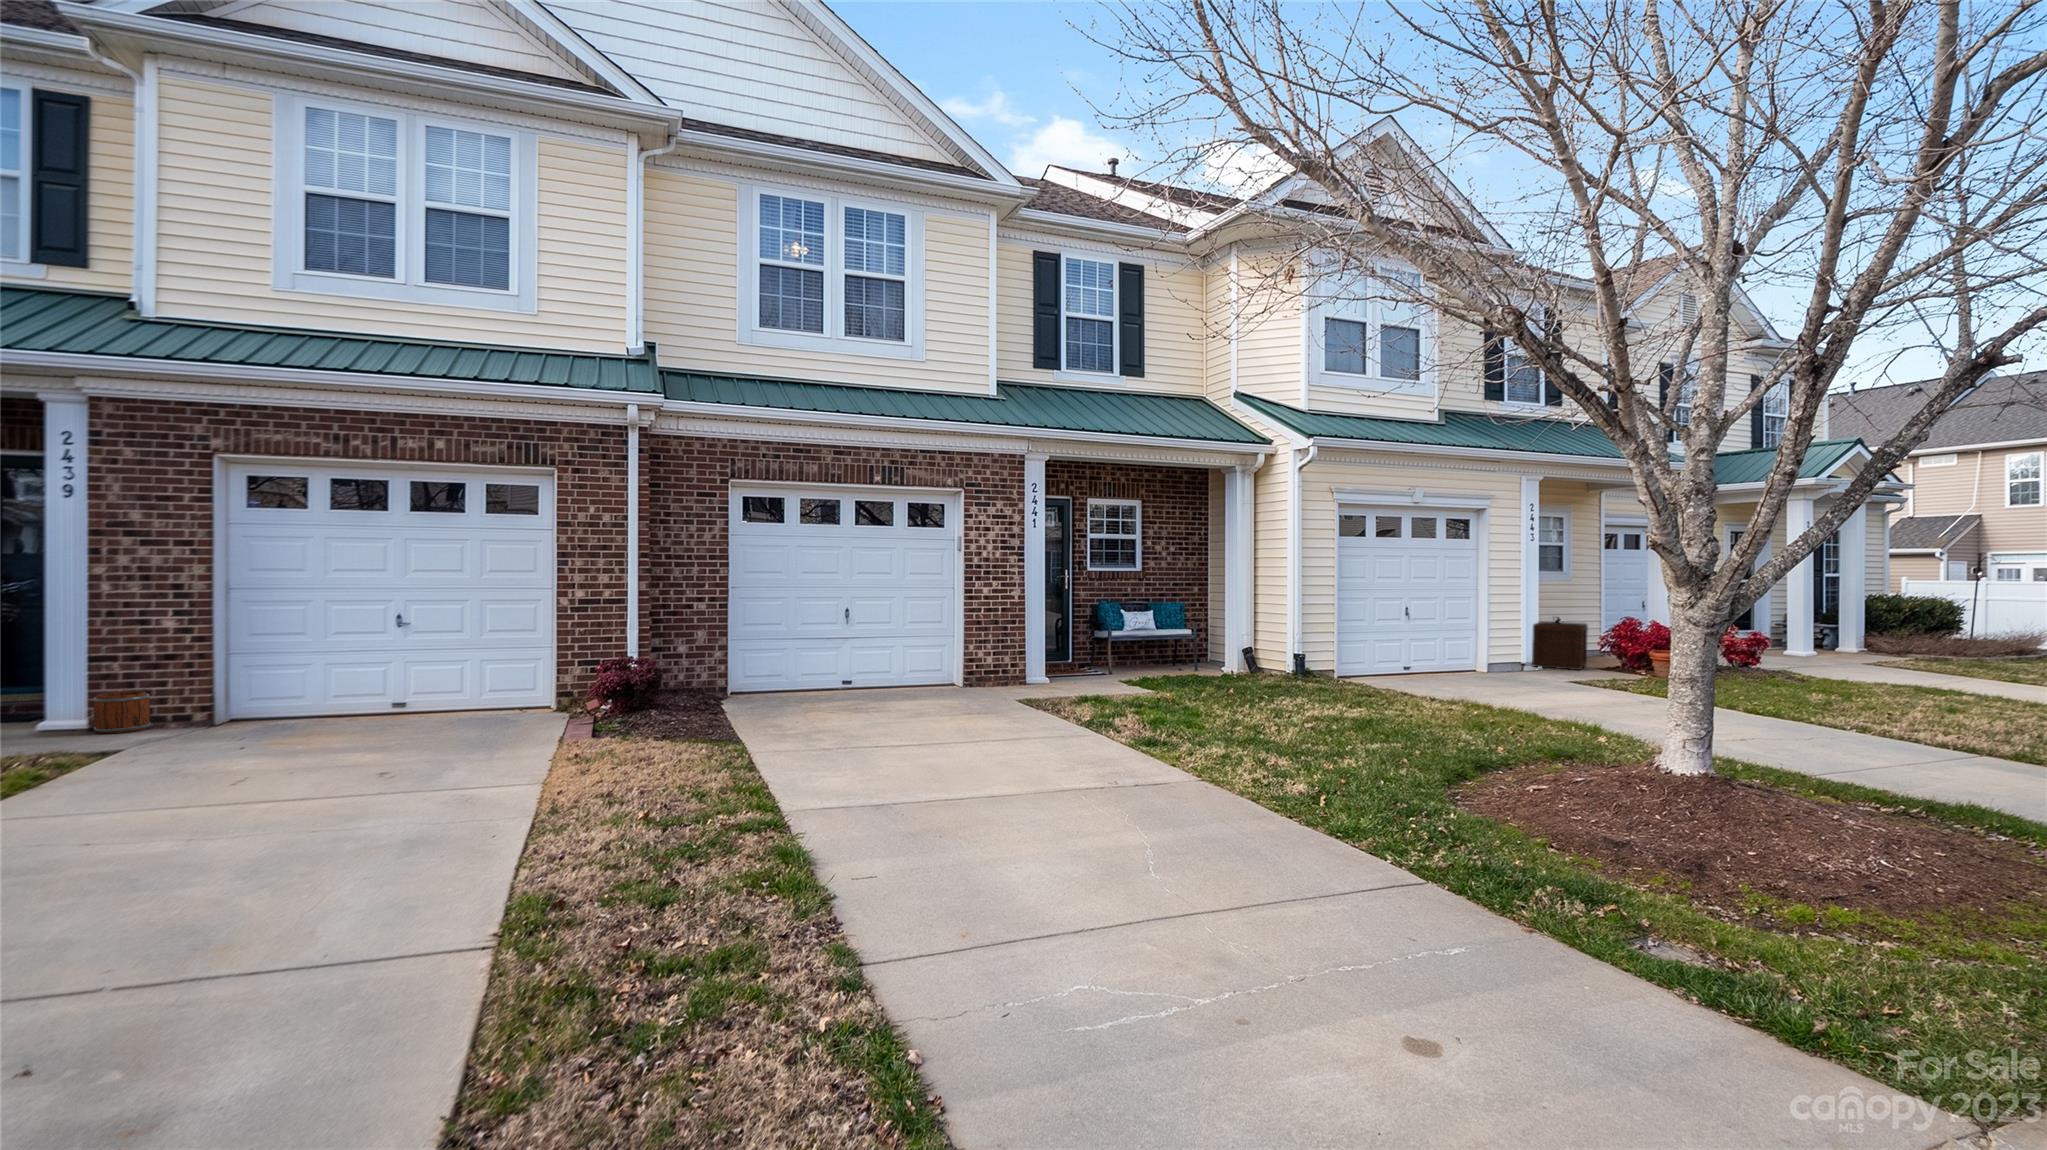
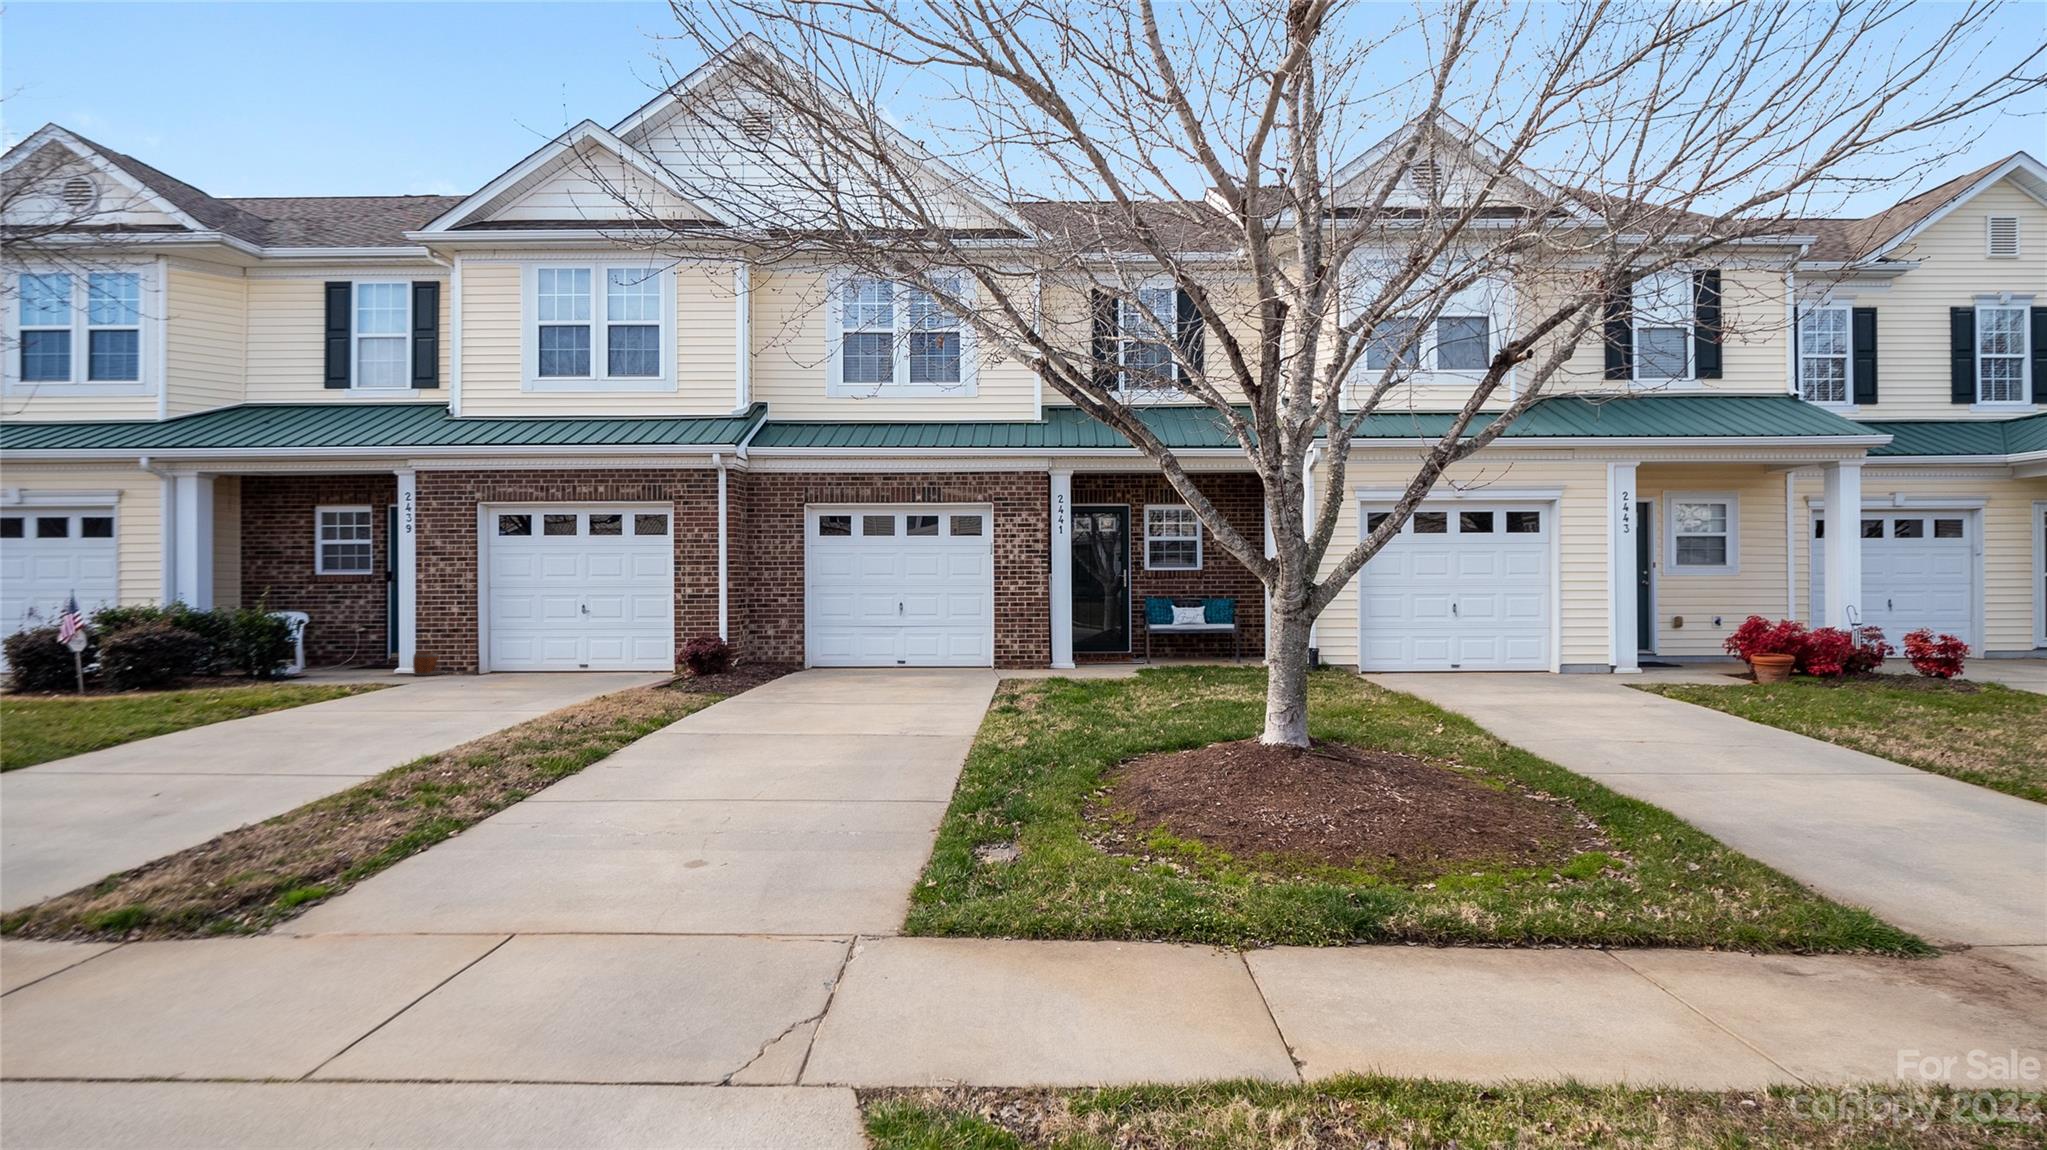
wooden crate: present [1532,622,1588,670] -> none [1615,620,1689,672]

